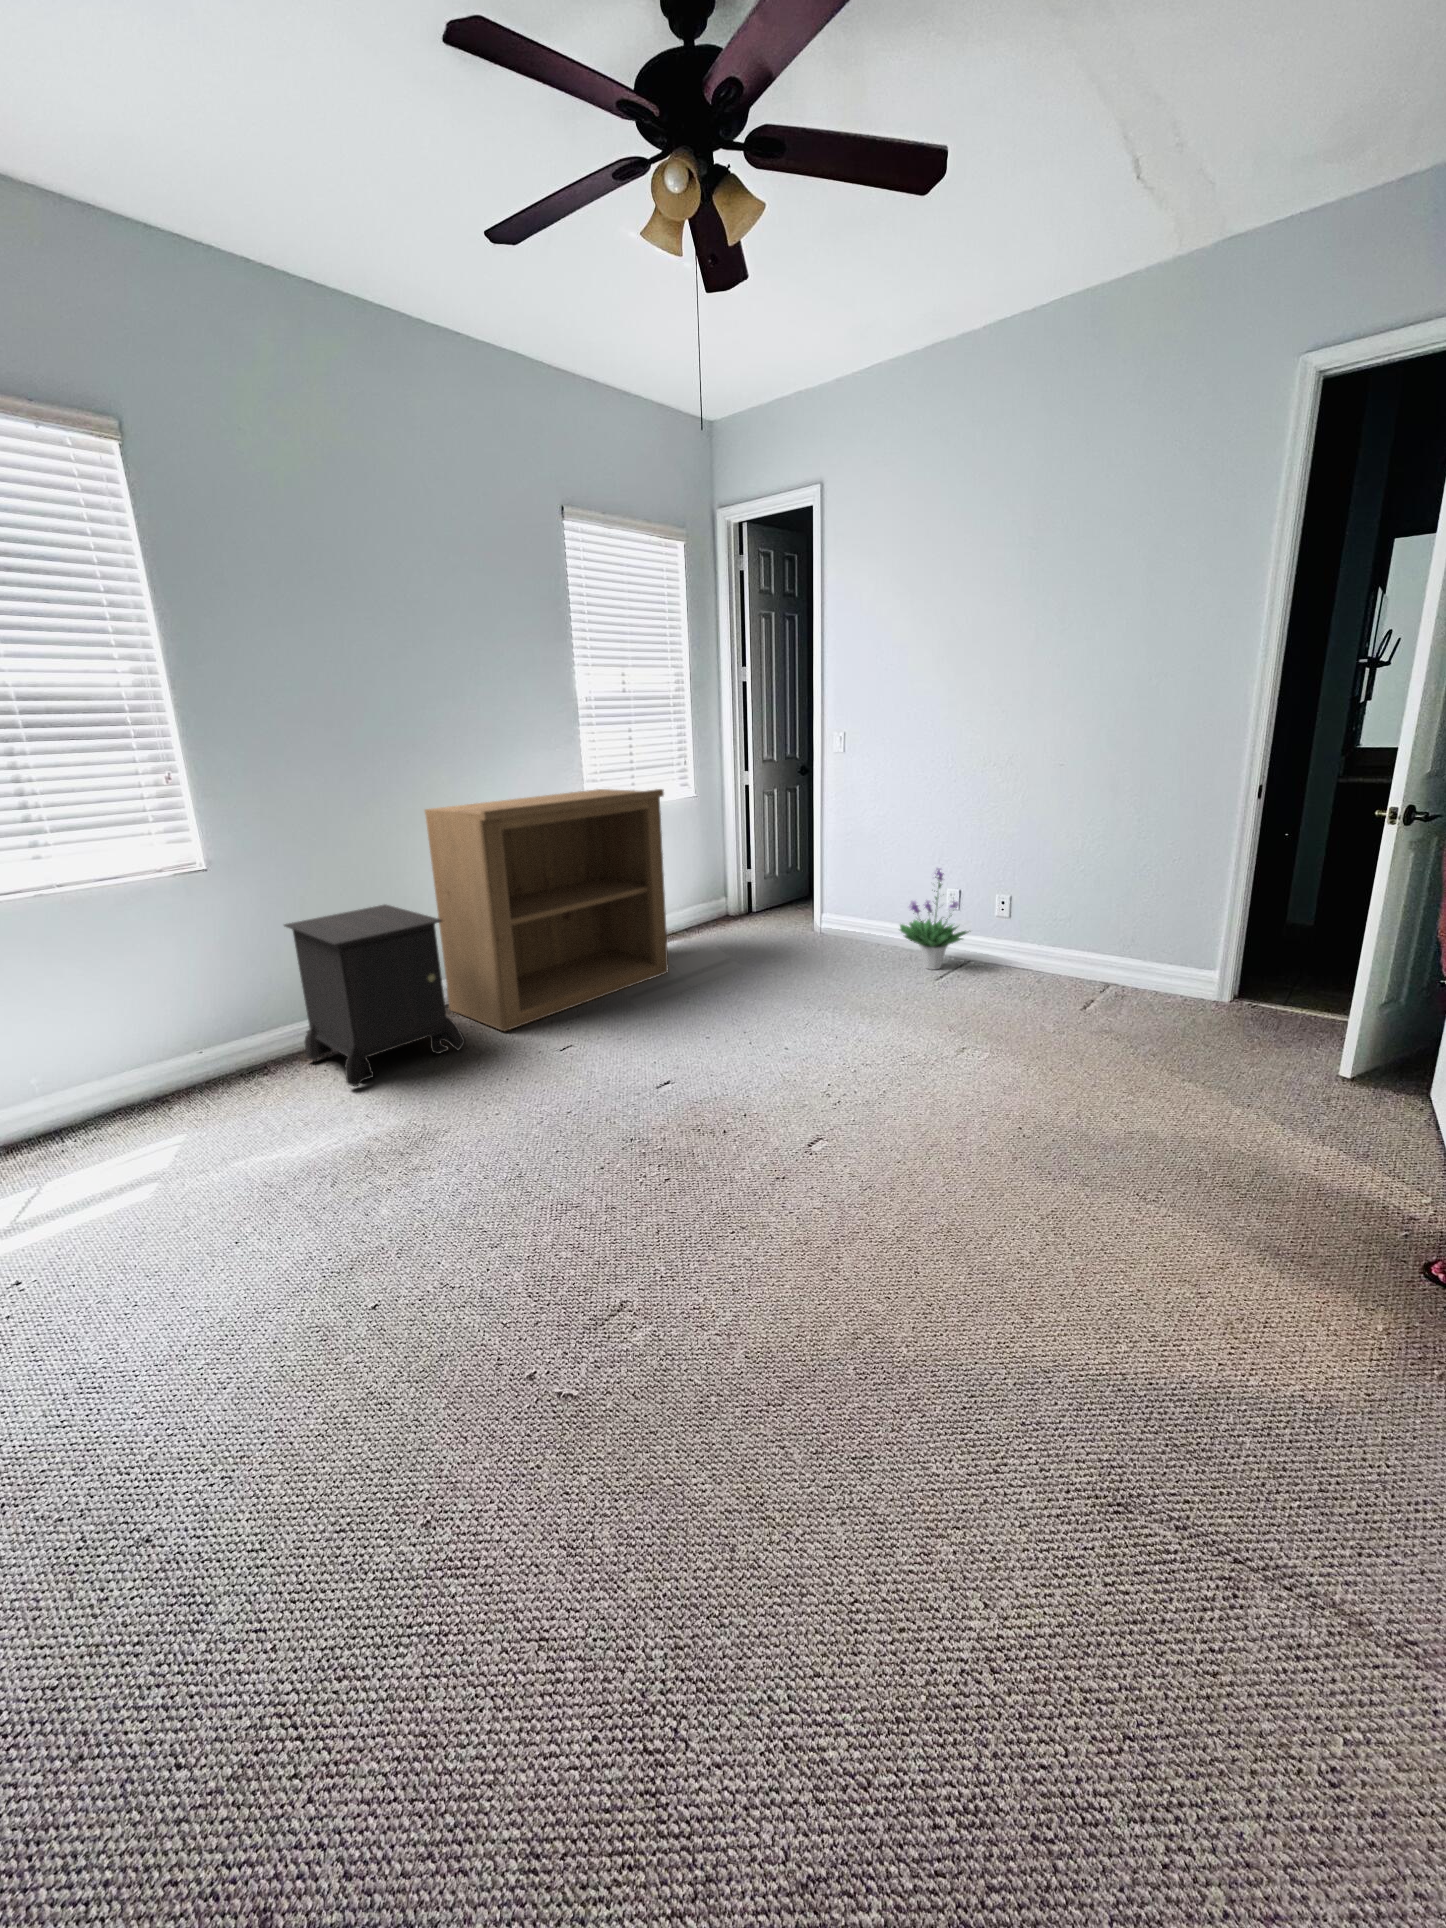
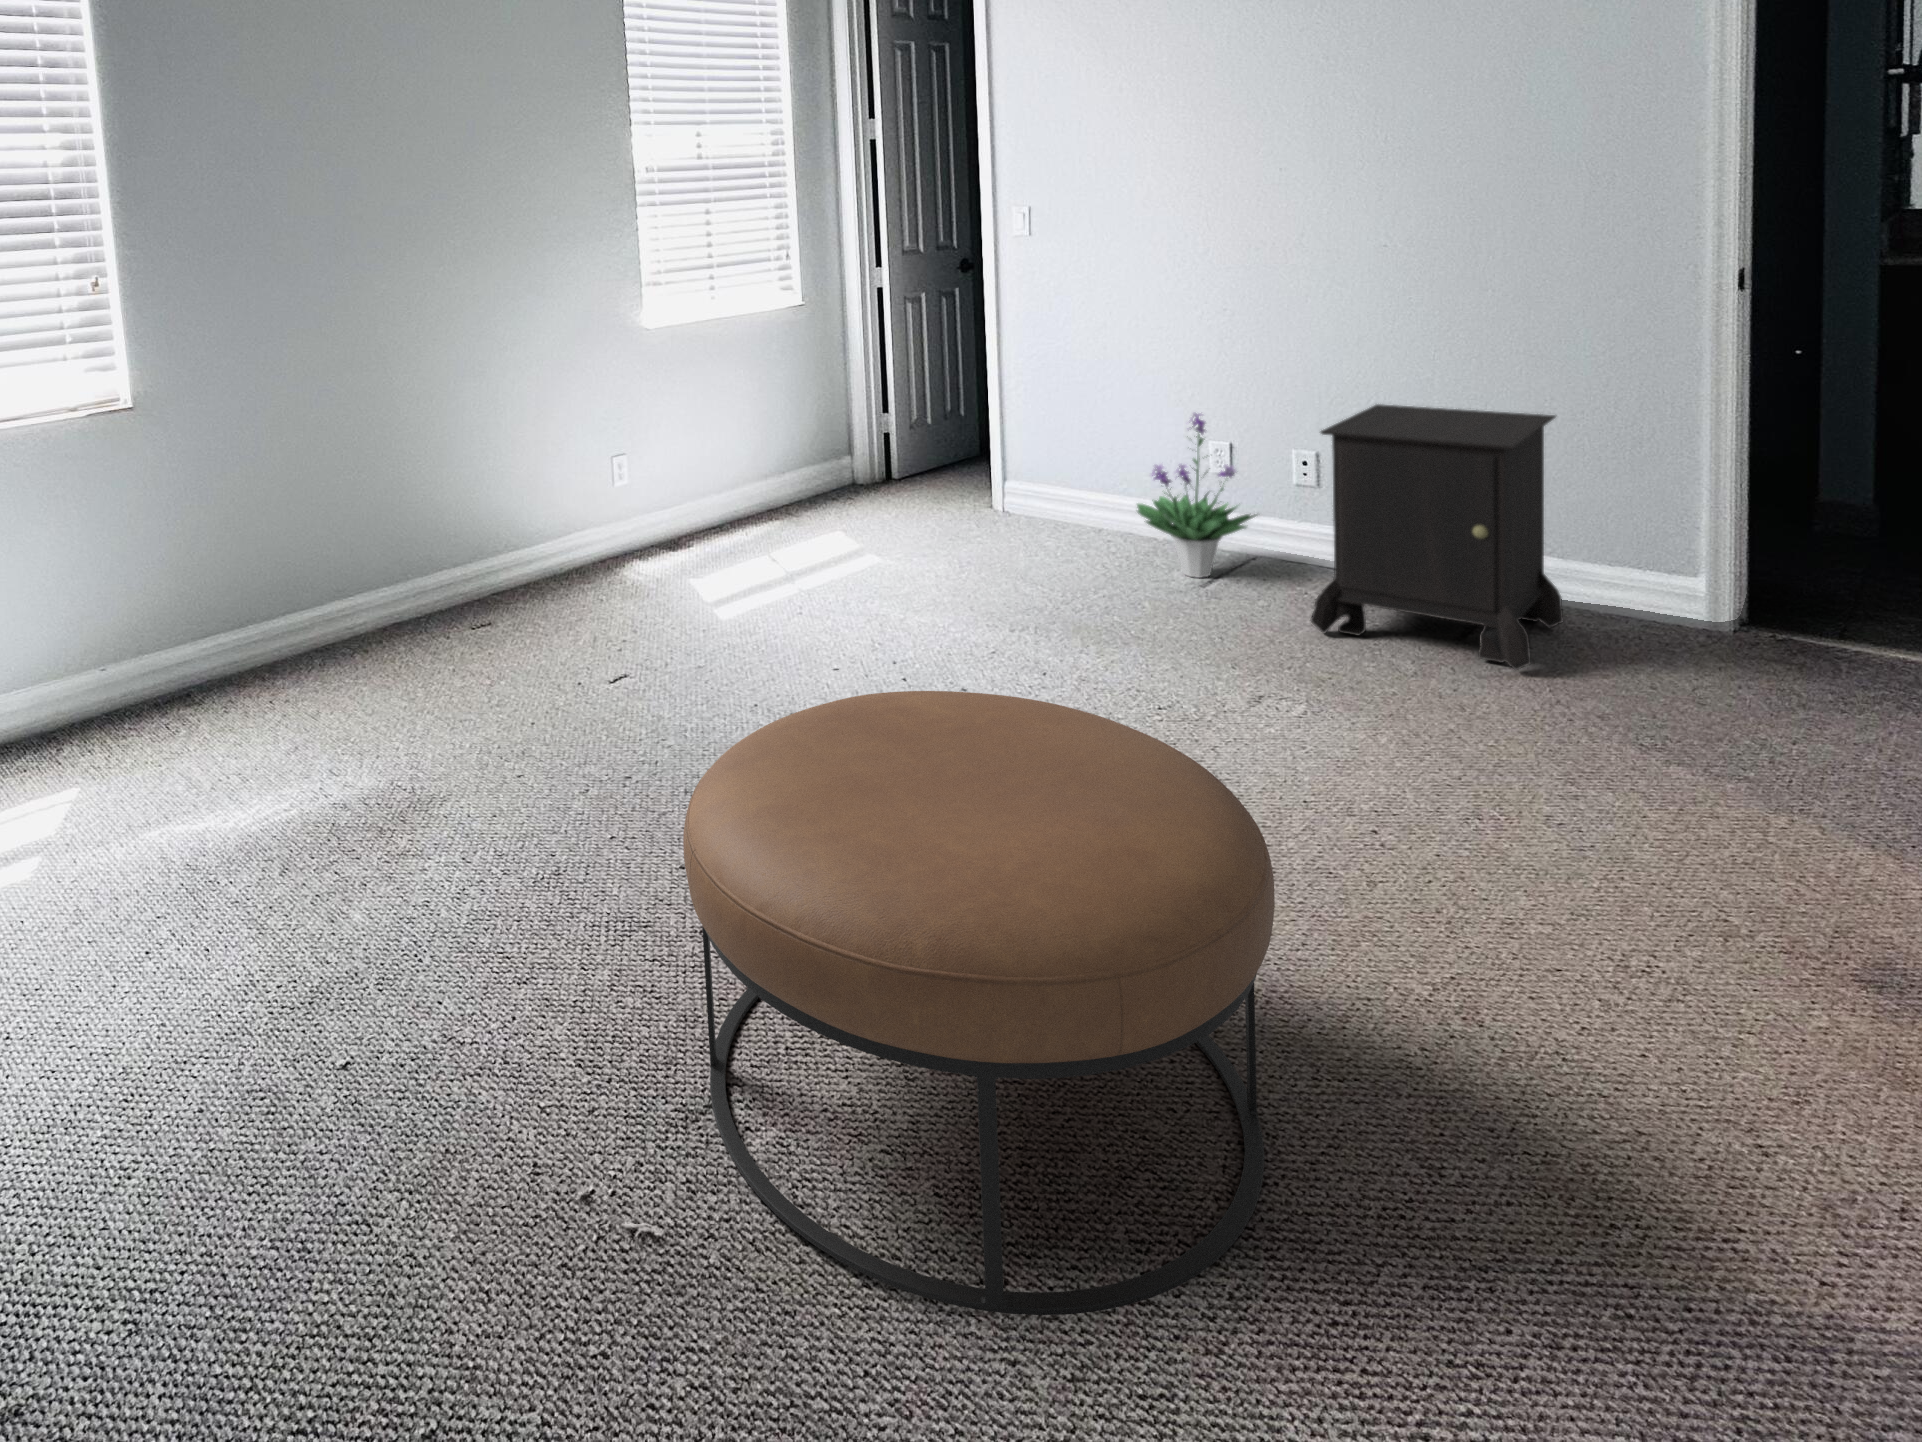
bookshelf: present [425,789,668,1031] -> none [415,296,766,659]
nightstand: present [284,905,465,1087] -> present [1311,404,1563,670]
ottoman: none [594,1055,951,1421] -> present [683,691,1275,1315]

